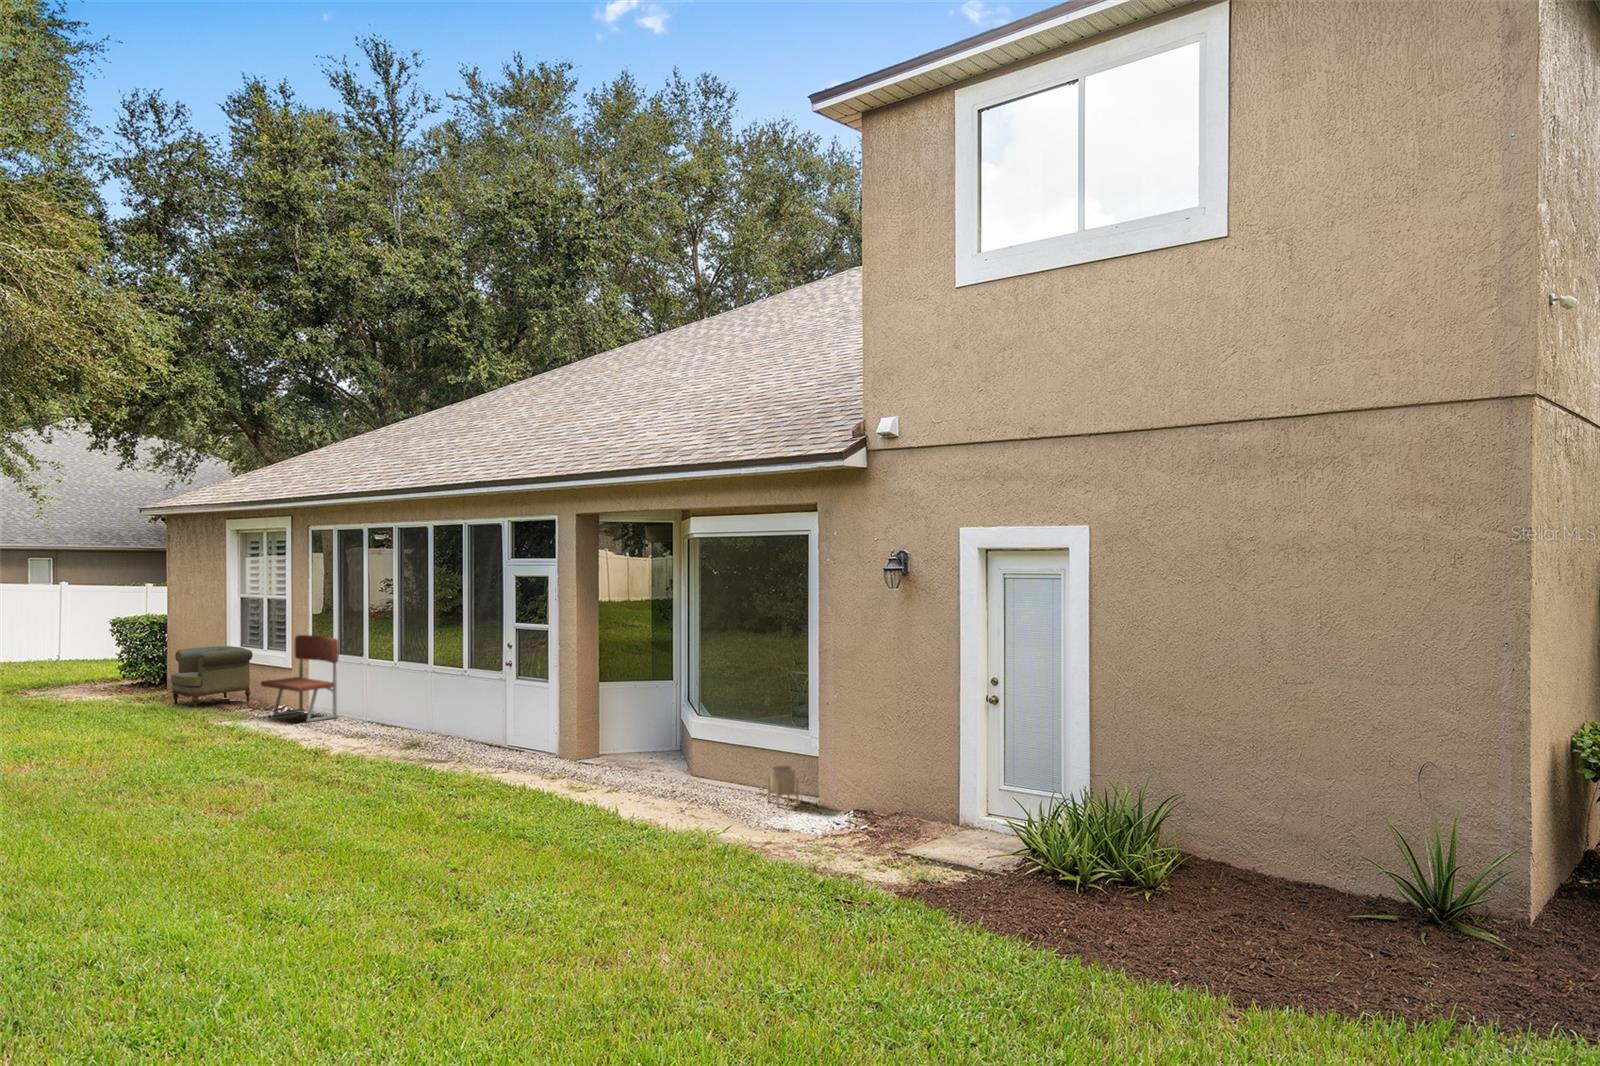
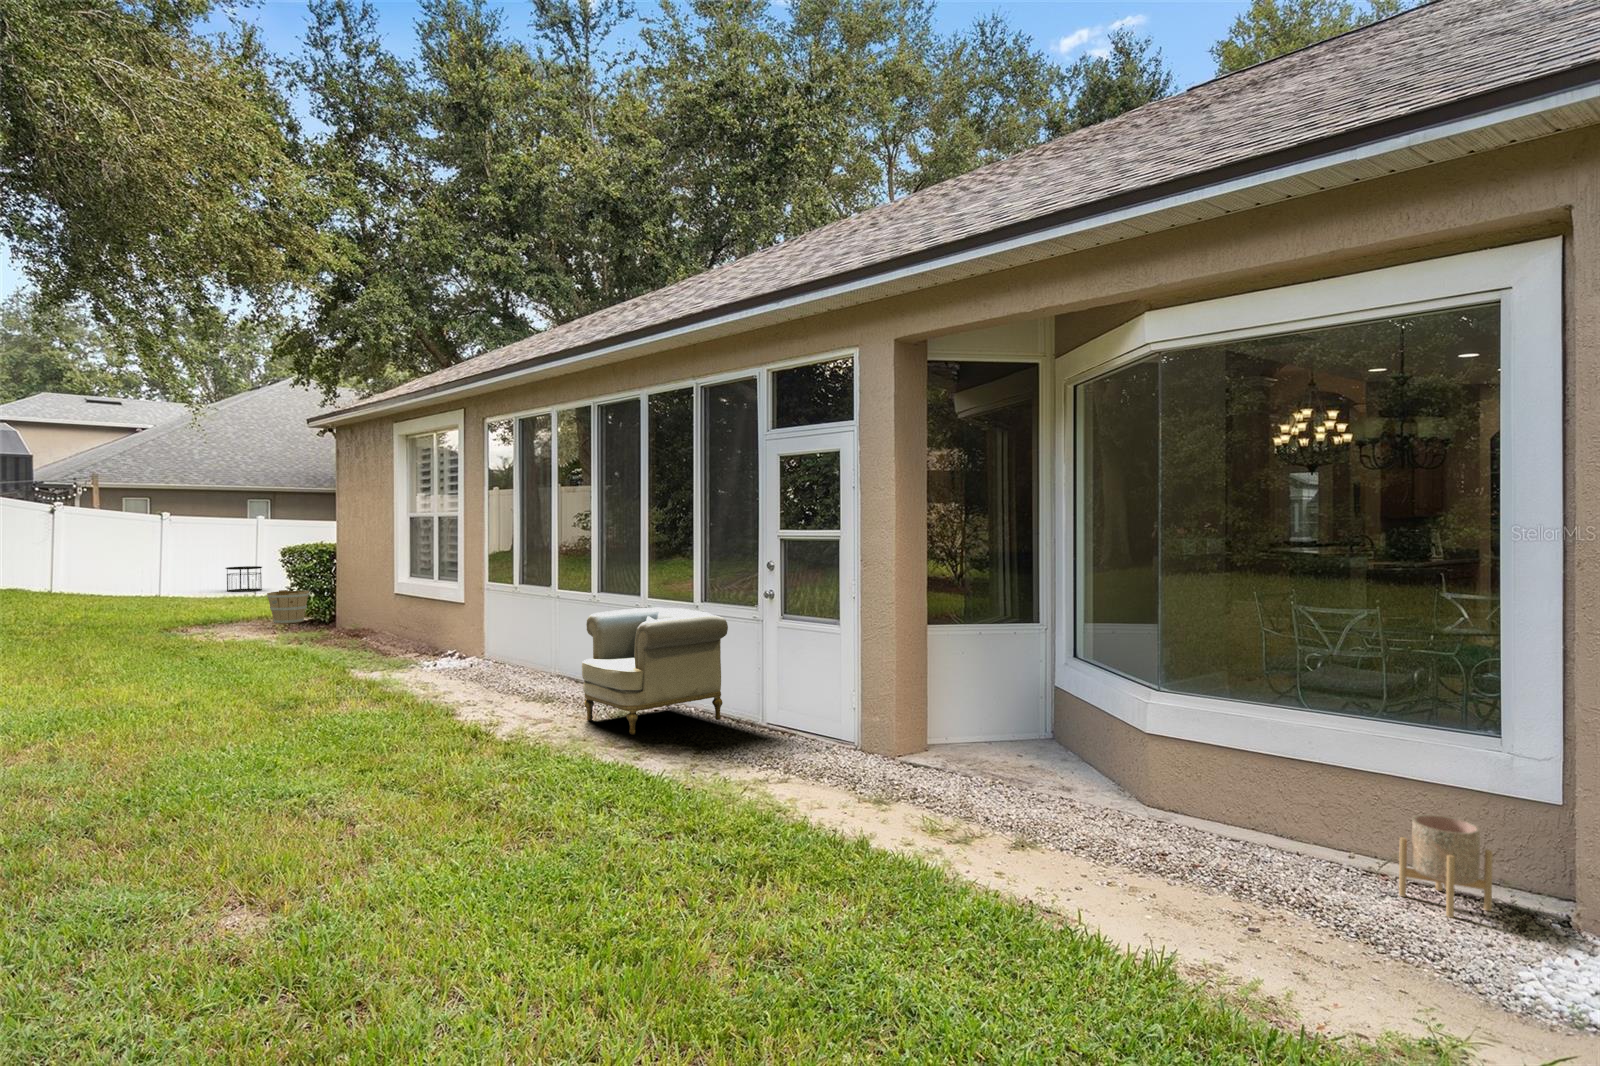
side table: none [29,630,67,656] -> present [226,566,262,592]
bench: present [261,635,339,722] -> none [423,559,520,675]
armchair: present [171,646,253,708] -> present [582,608,728,735]
wooden bucket: none [102,657,140,686] -> present [267,590,309,624]

